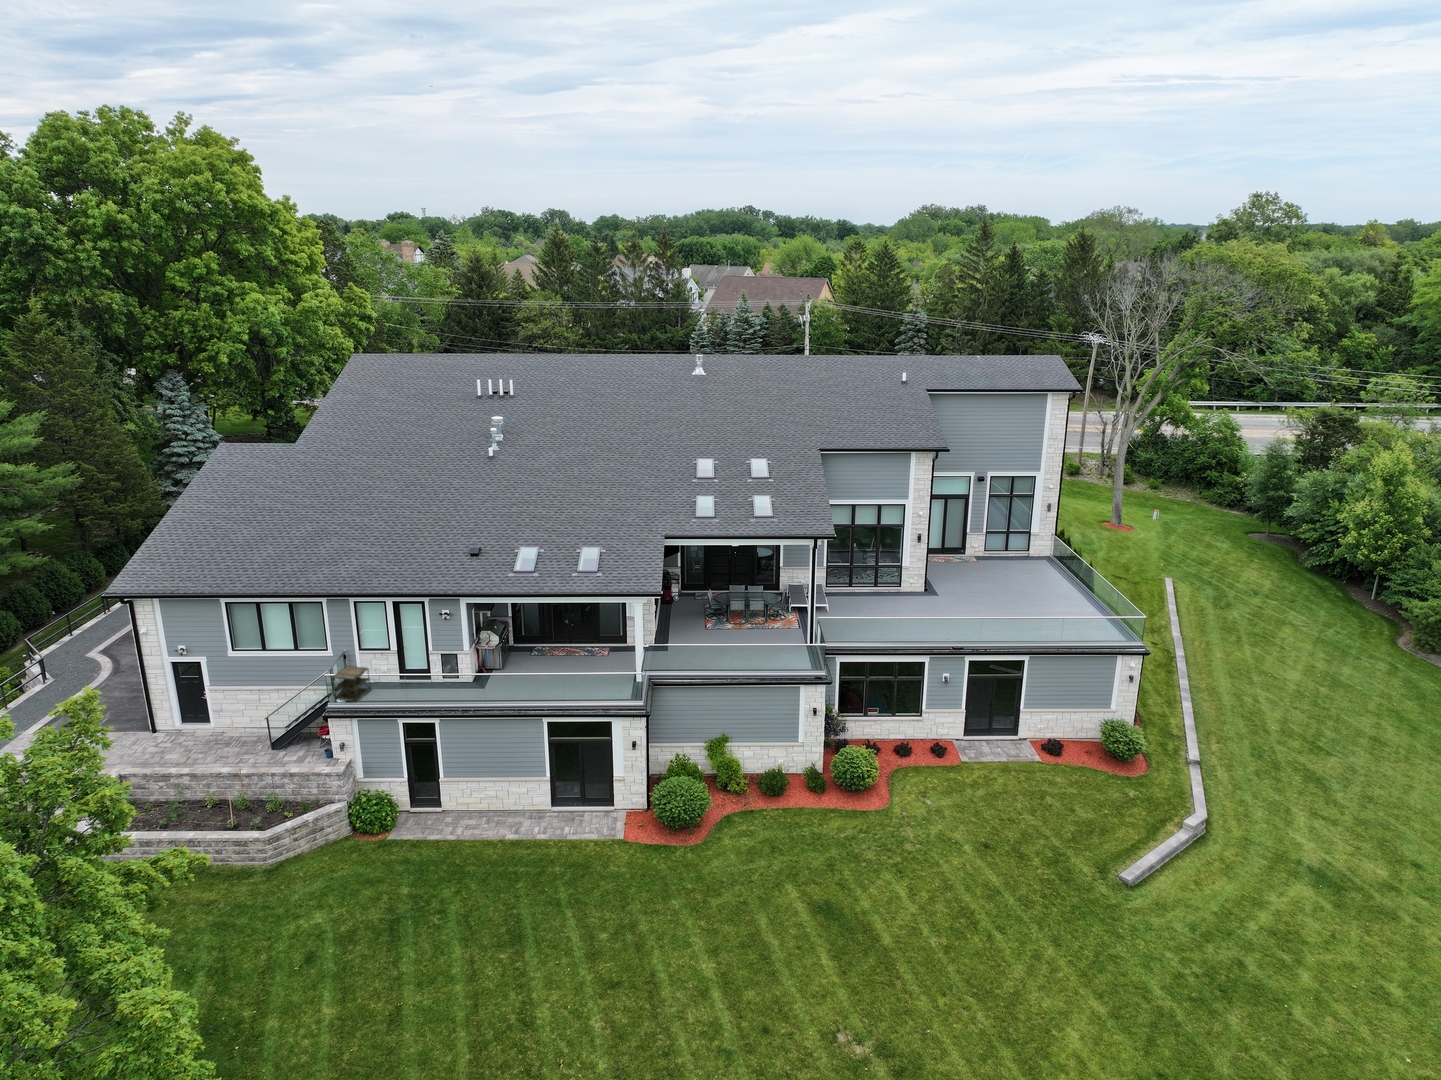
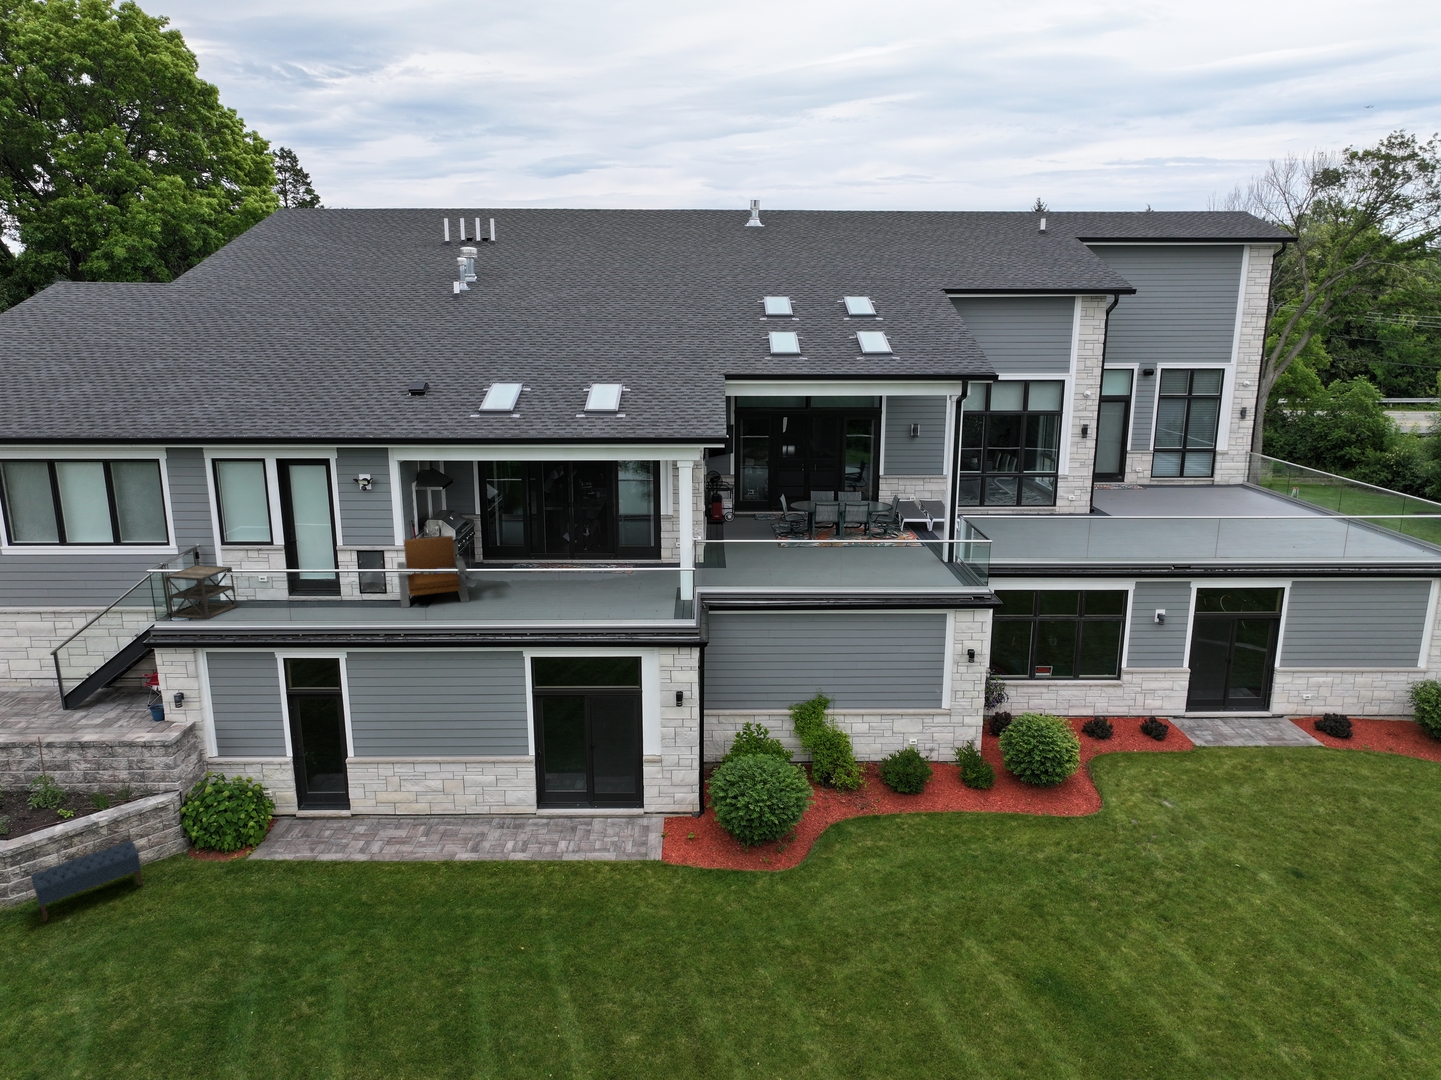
lounge chair: none [464,642,509,691] -> present [397,536,469,608]
bench: none [276,830,334,876] -> present [31,841,143,922]

